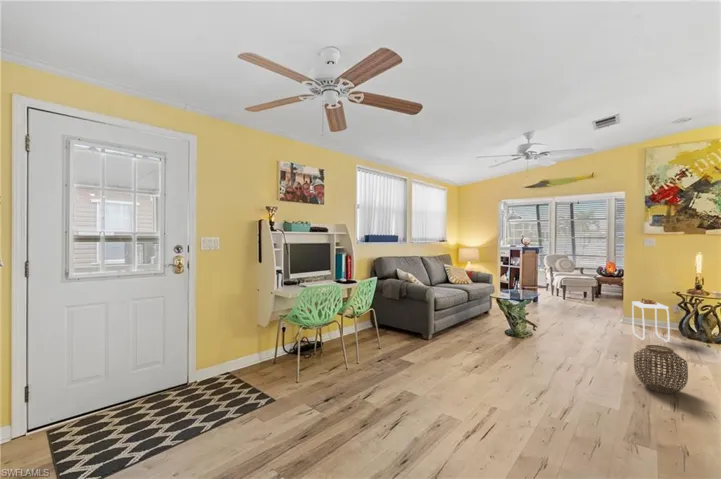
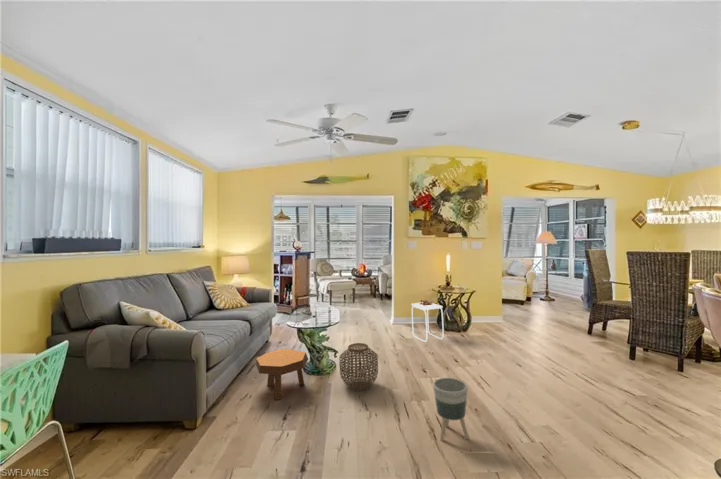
footstool: none [467,312,504,340] -> present [256,349,308,400]
planter: none [579,342,609,388] -> present [433,378,469,441]
woven basket: present [634,345,688,394] -> present [339,343,378,391]

